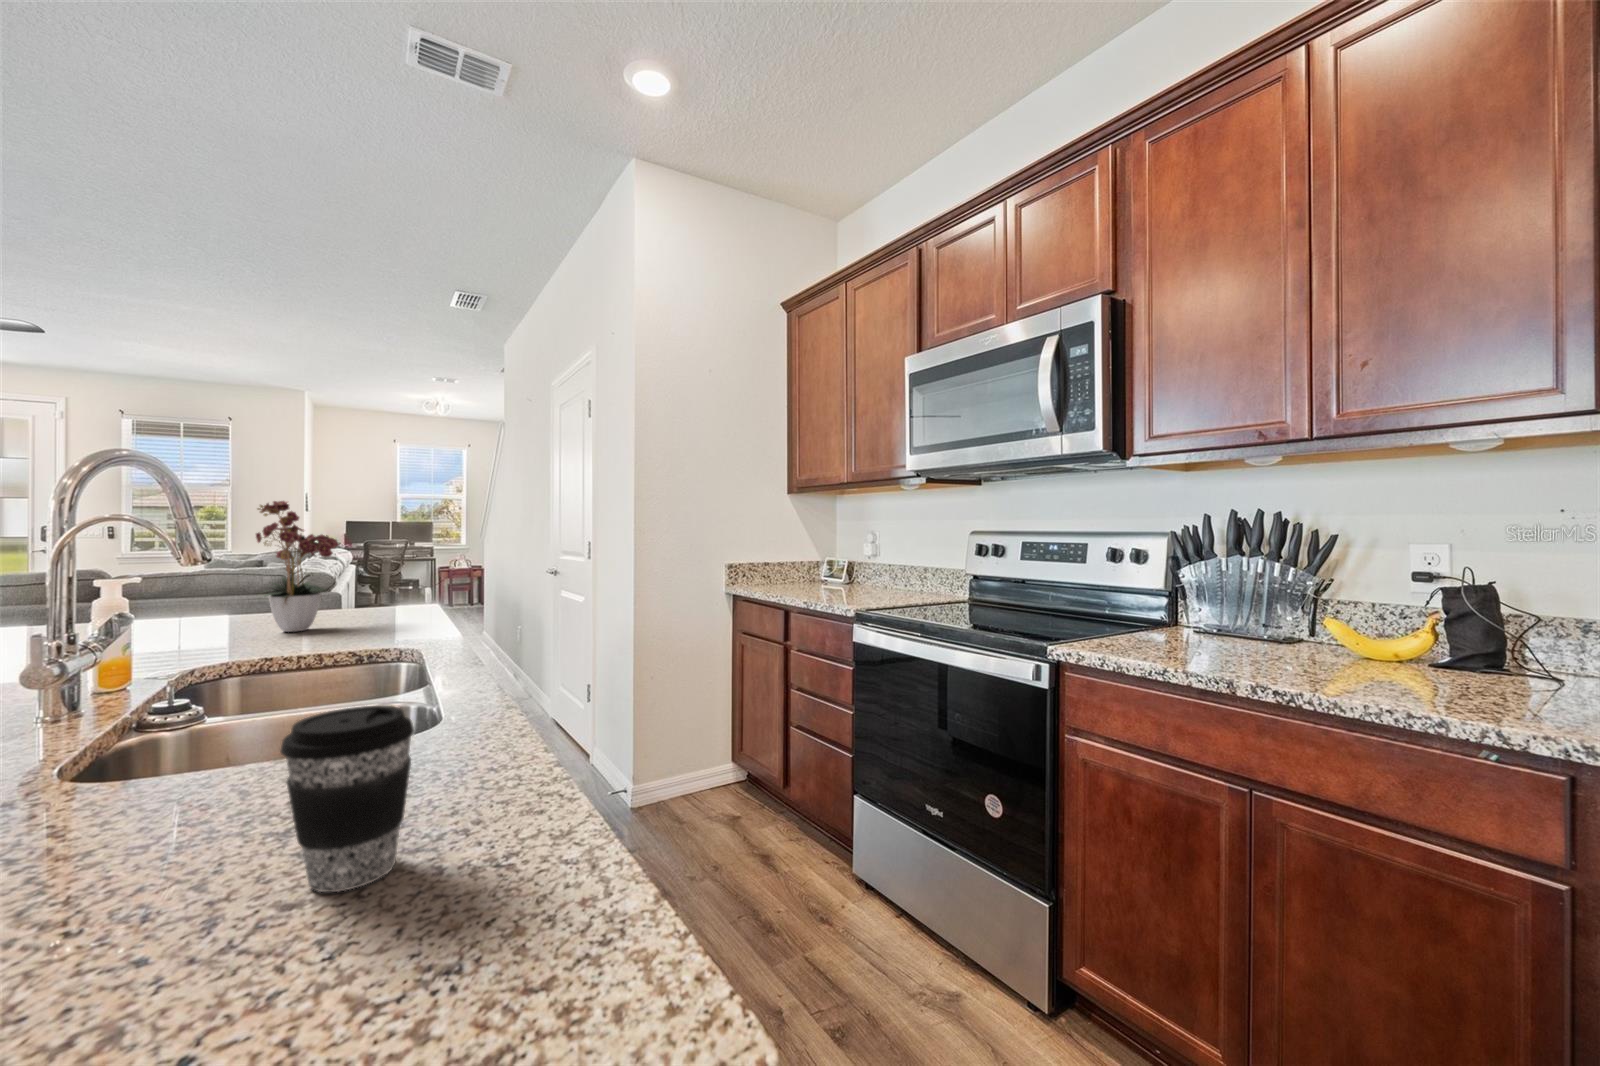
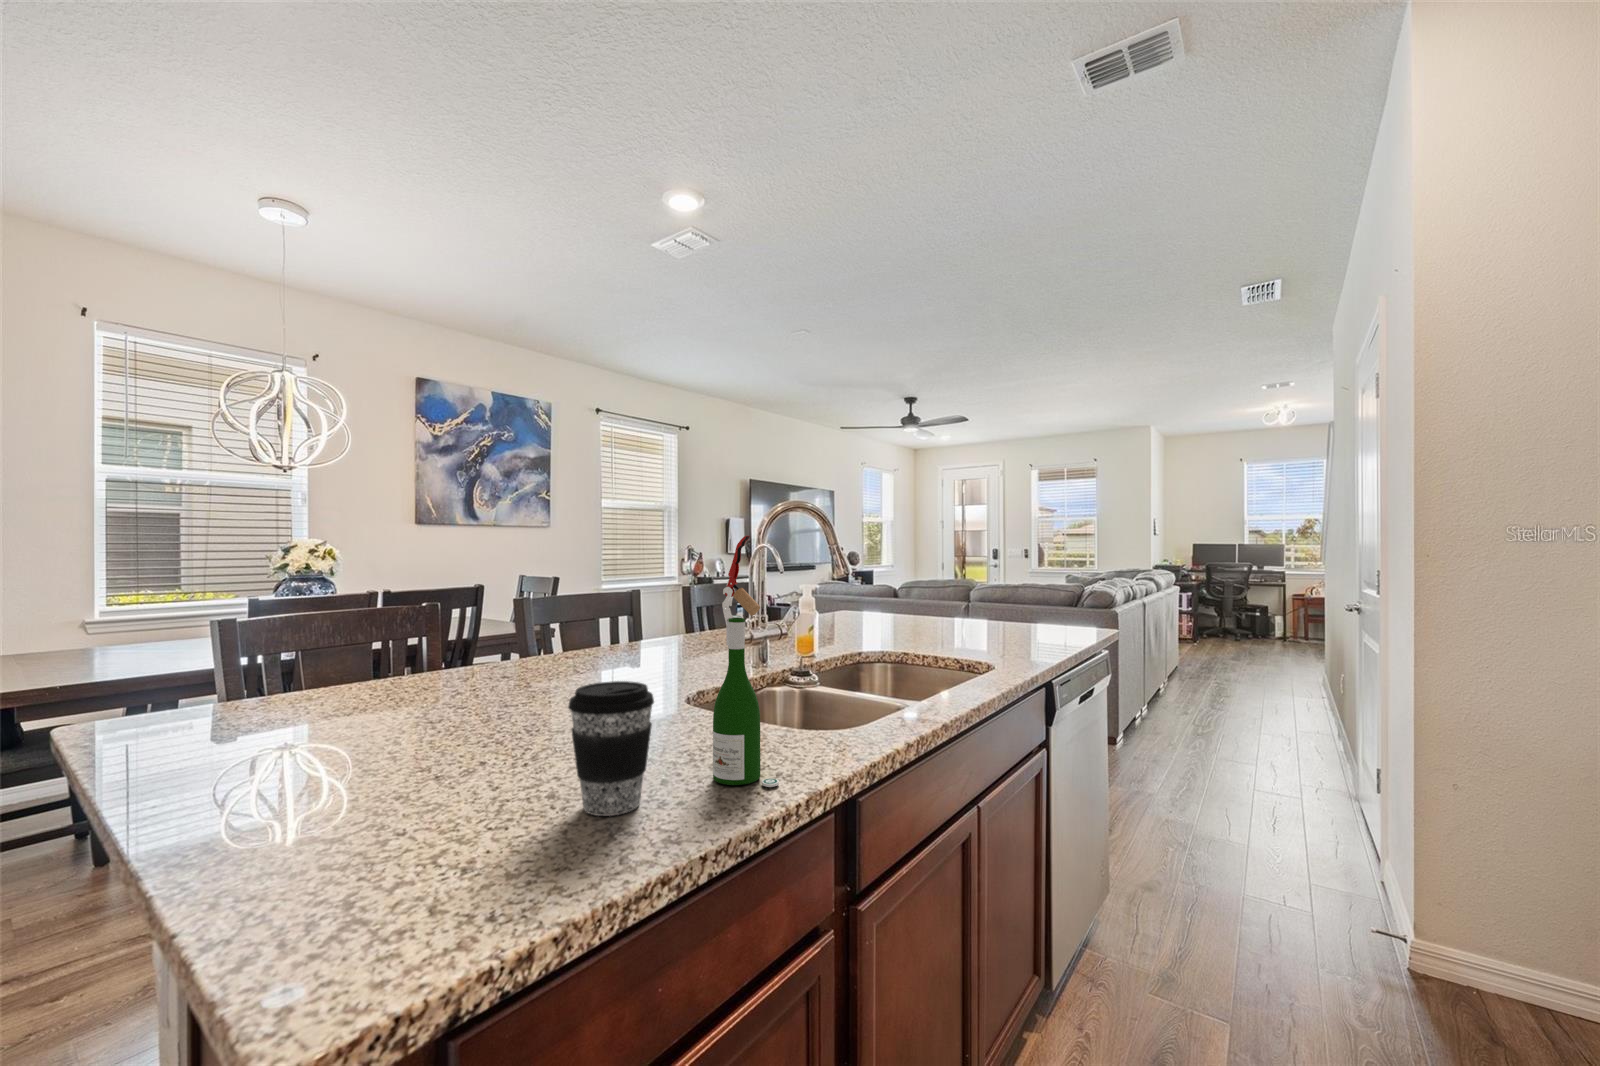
flower arrangement: present [256,501,338,632] -> none [938,521,1013,636]
wine bottle: none [382,515,481,807] -> present [713,536,779,787]

